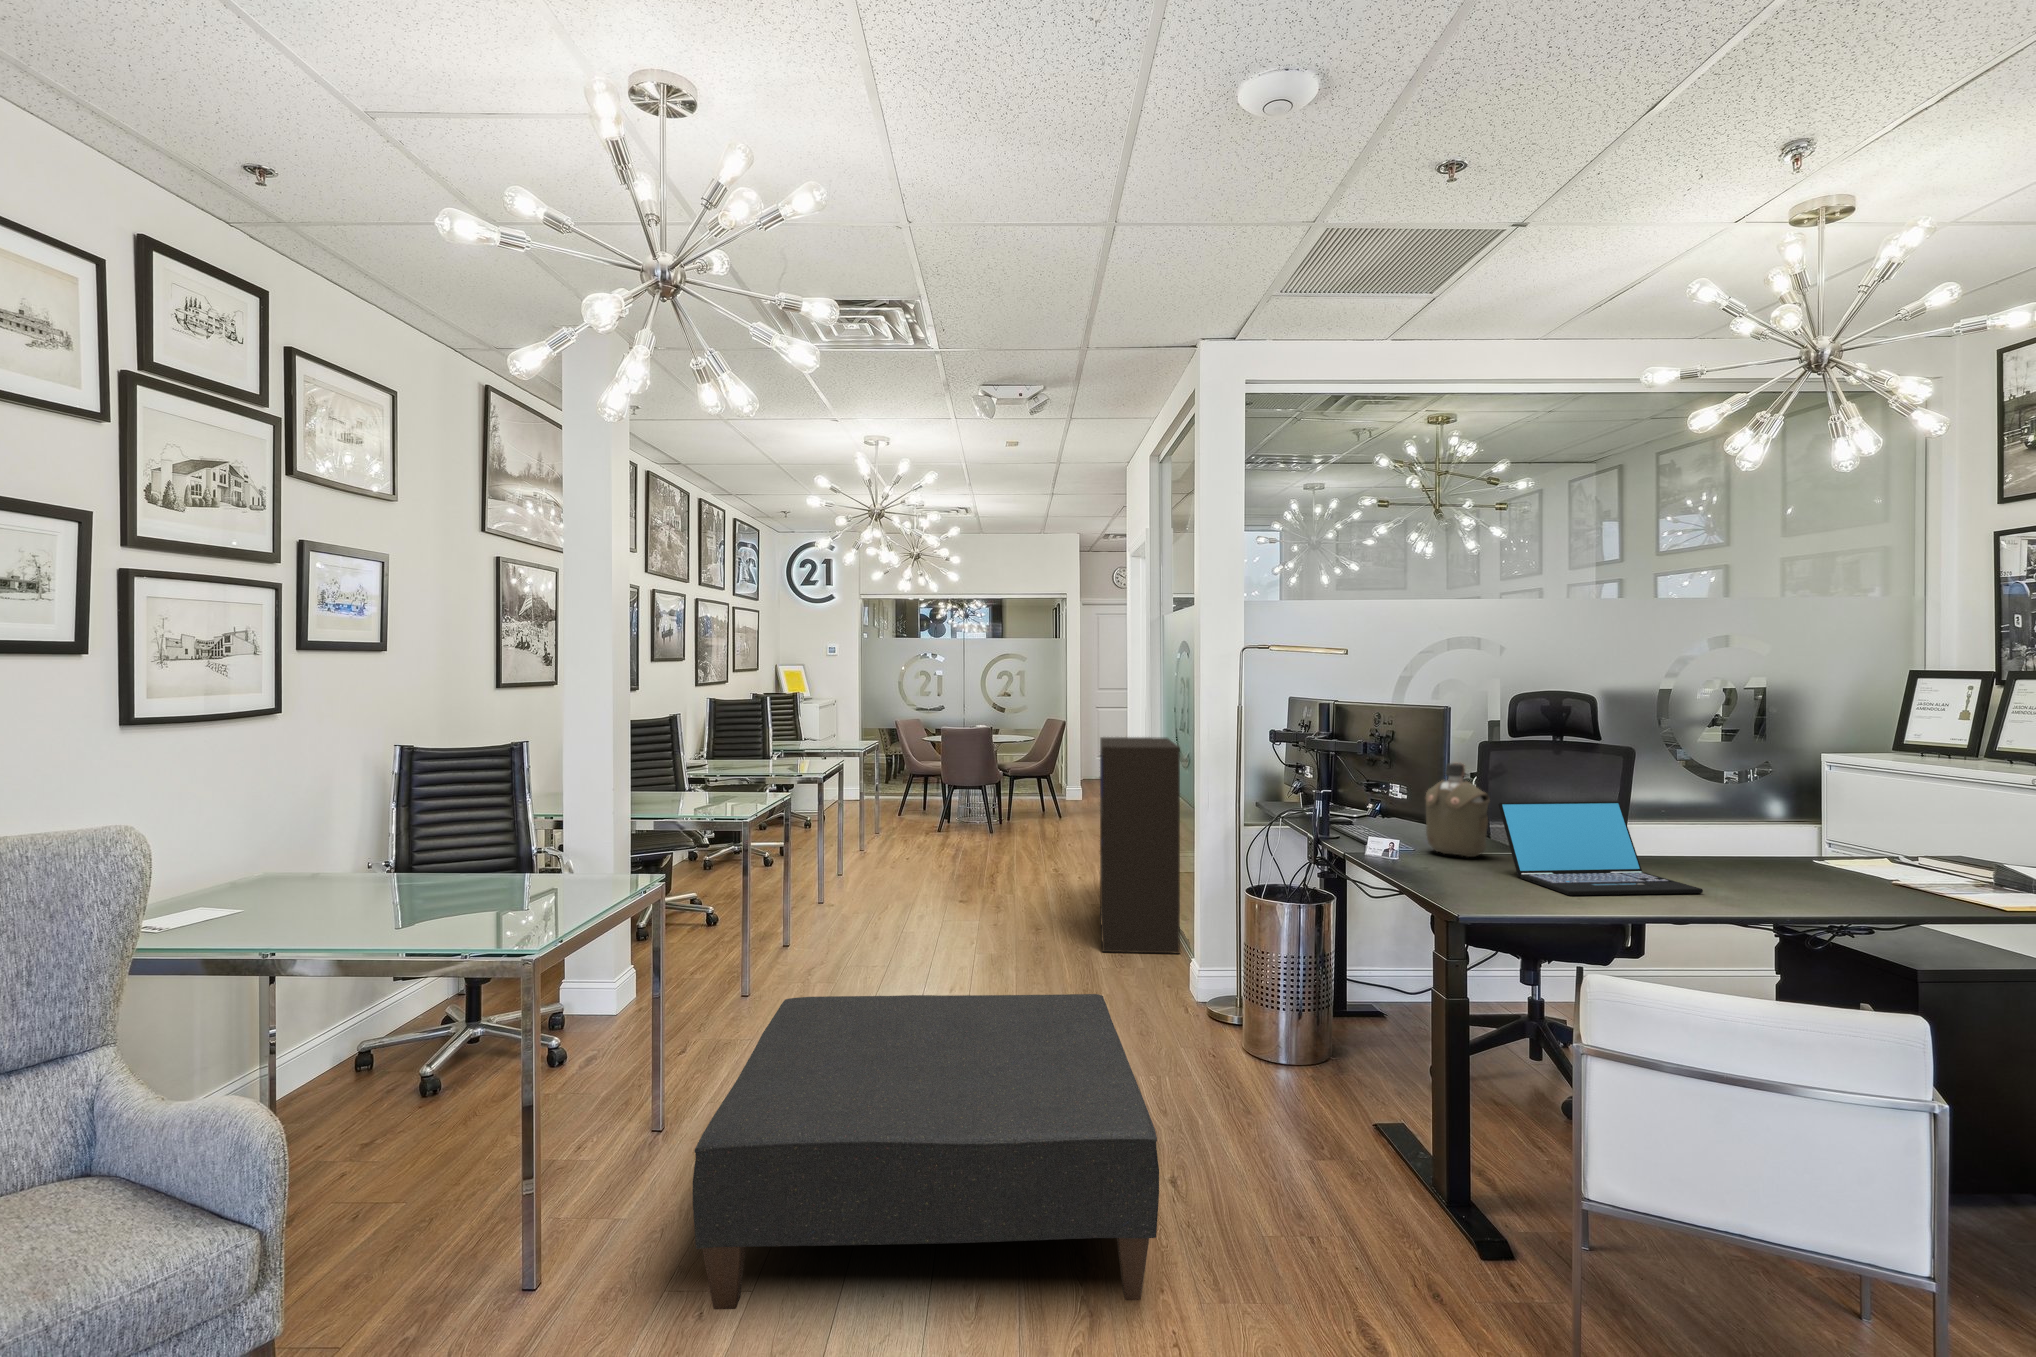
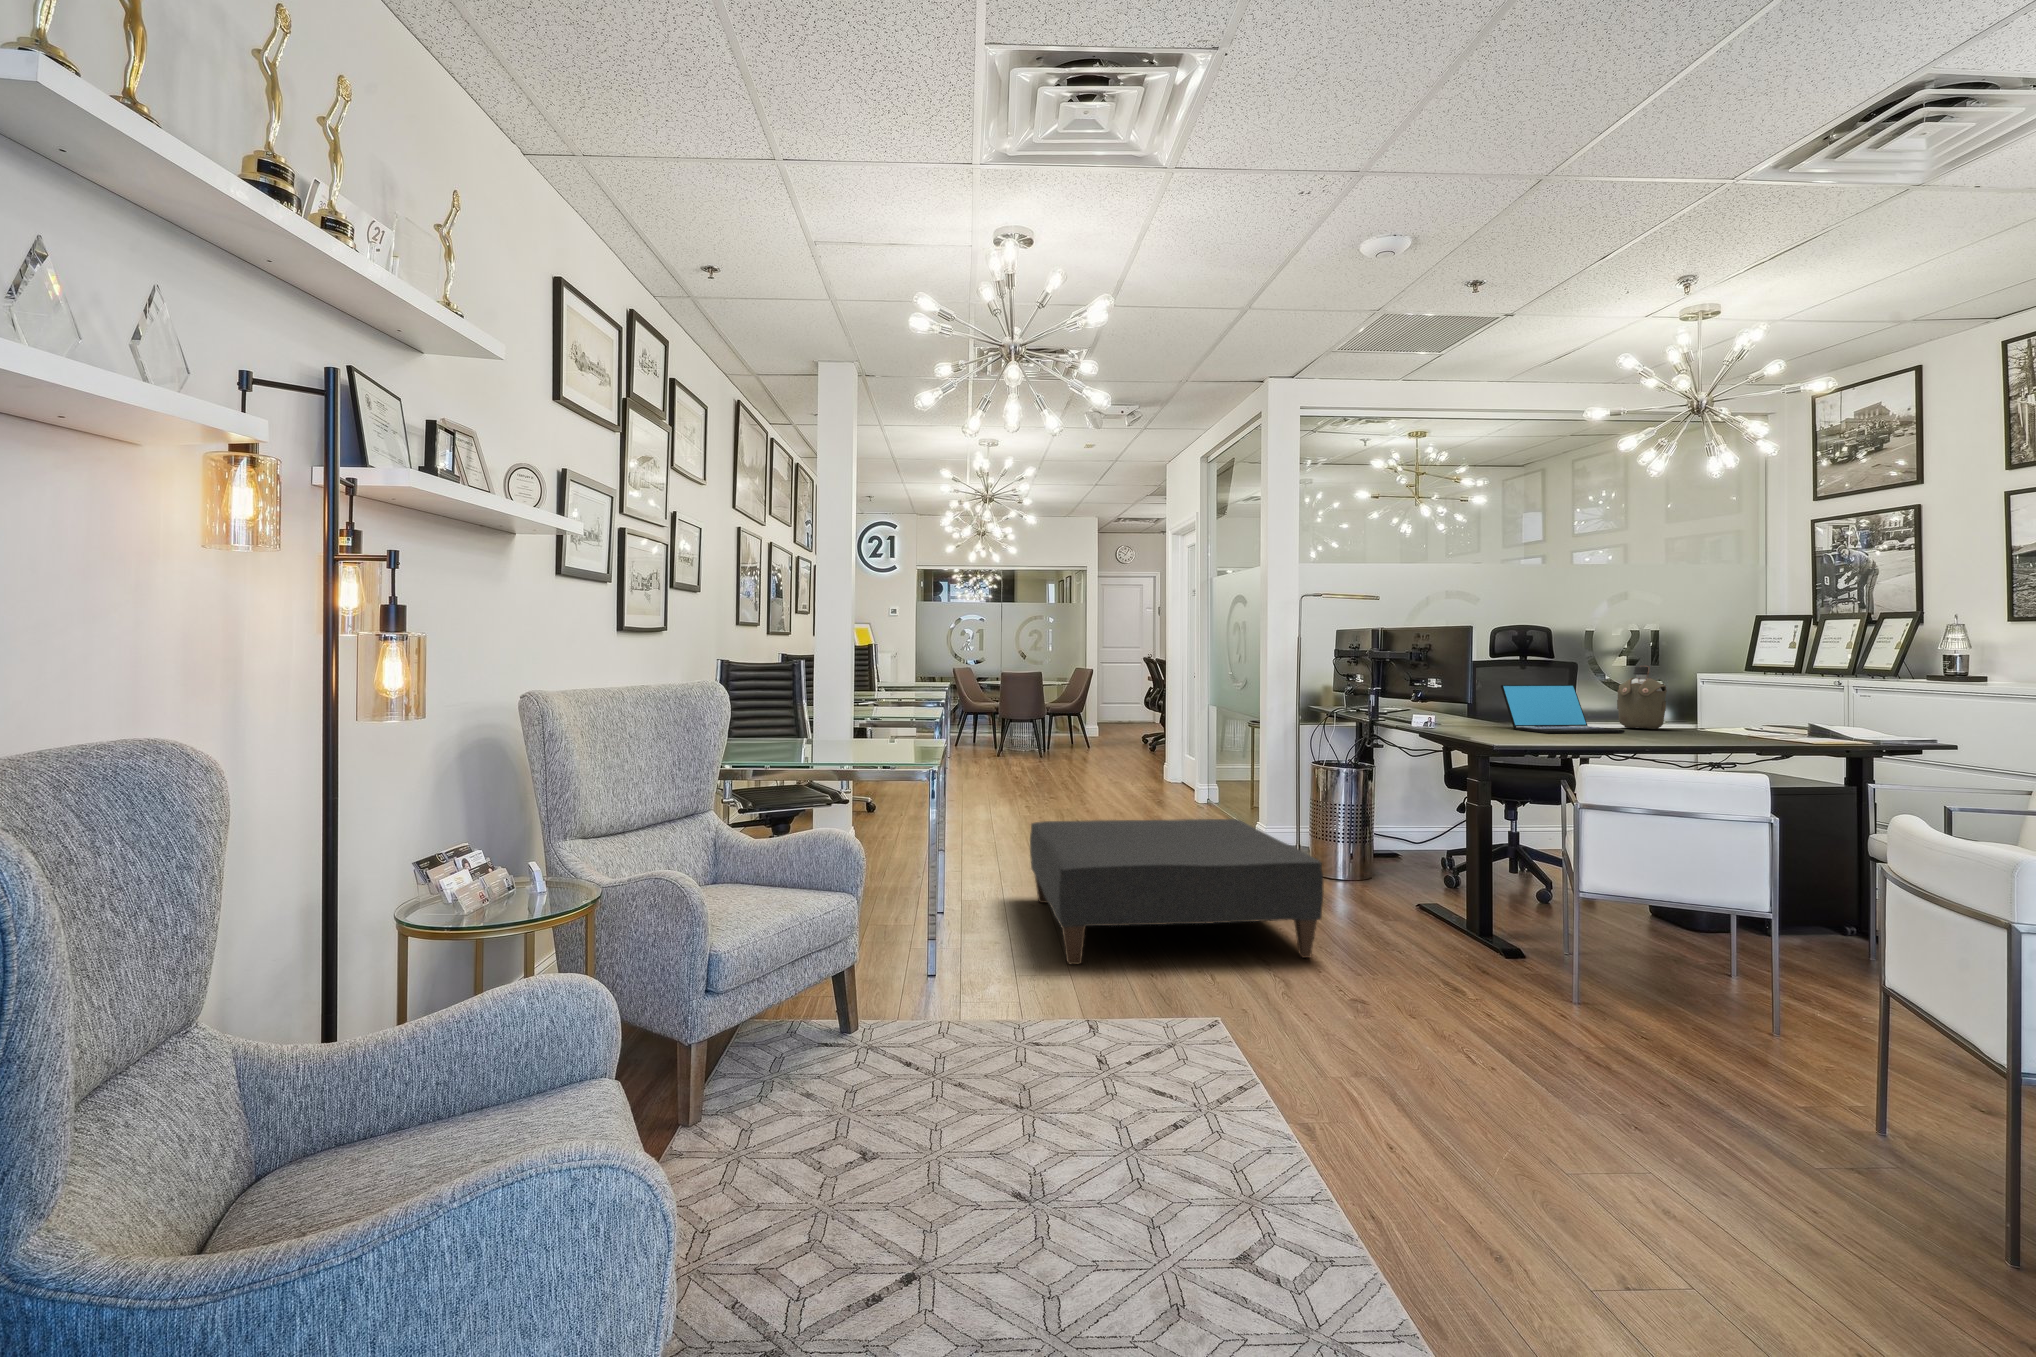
bookshelf: present [1100,737,1180,954] -> none [1167,673,1243,828]
water bottle: present [1426,763,1490,857] -> present [1617,665,1667,729]

